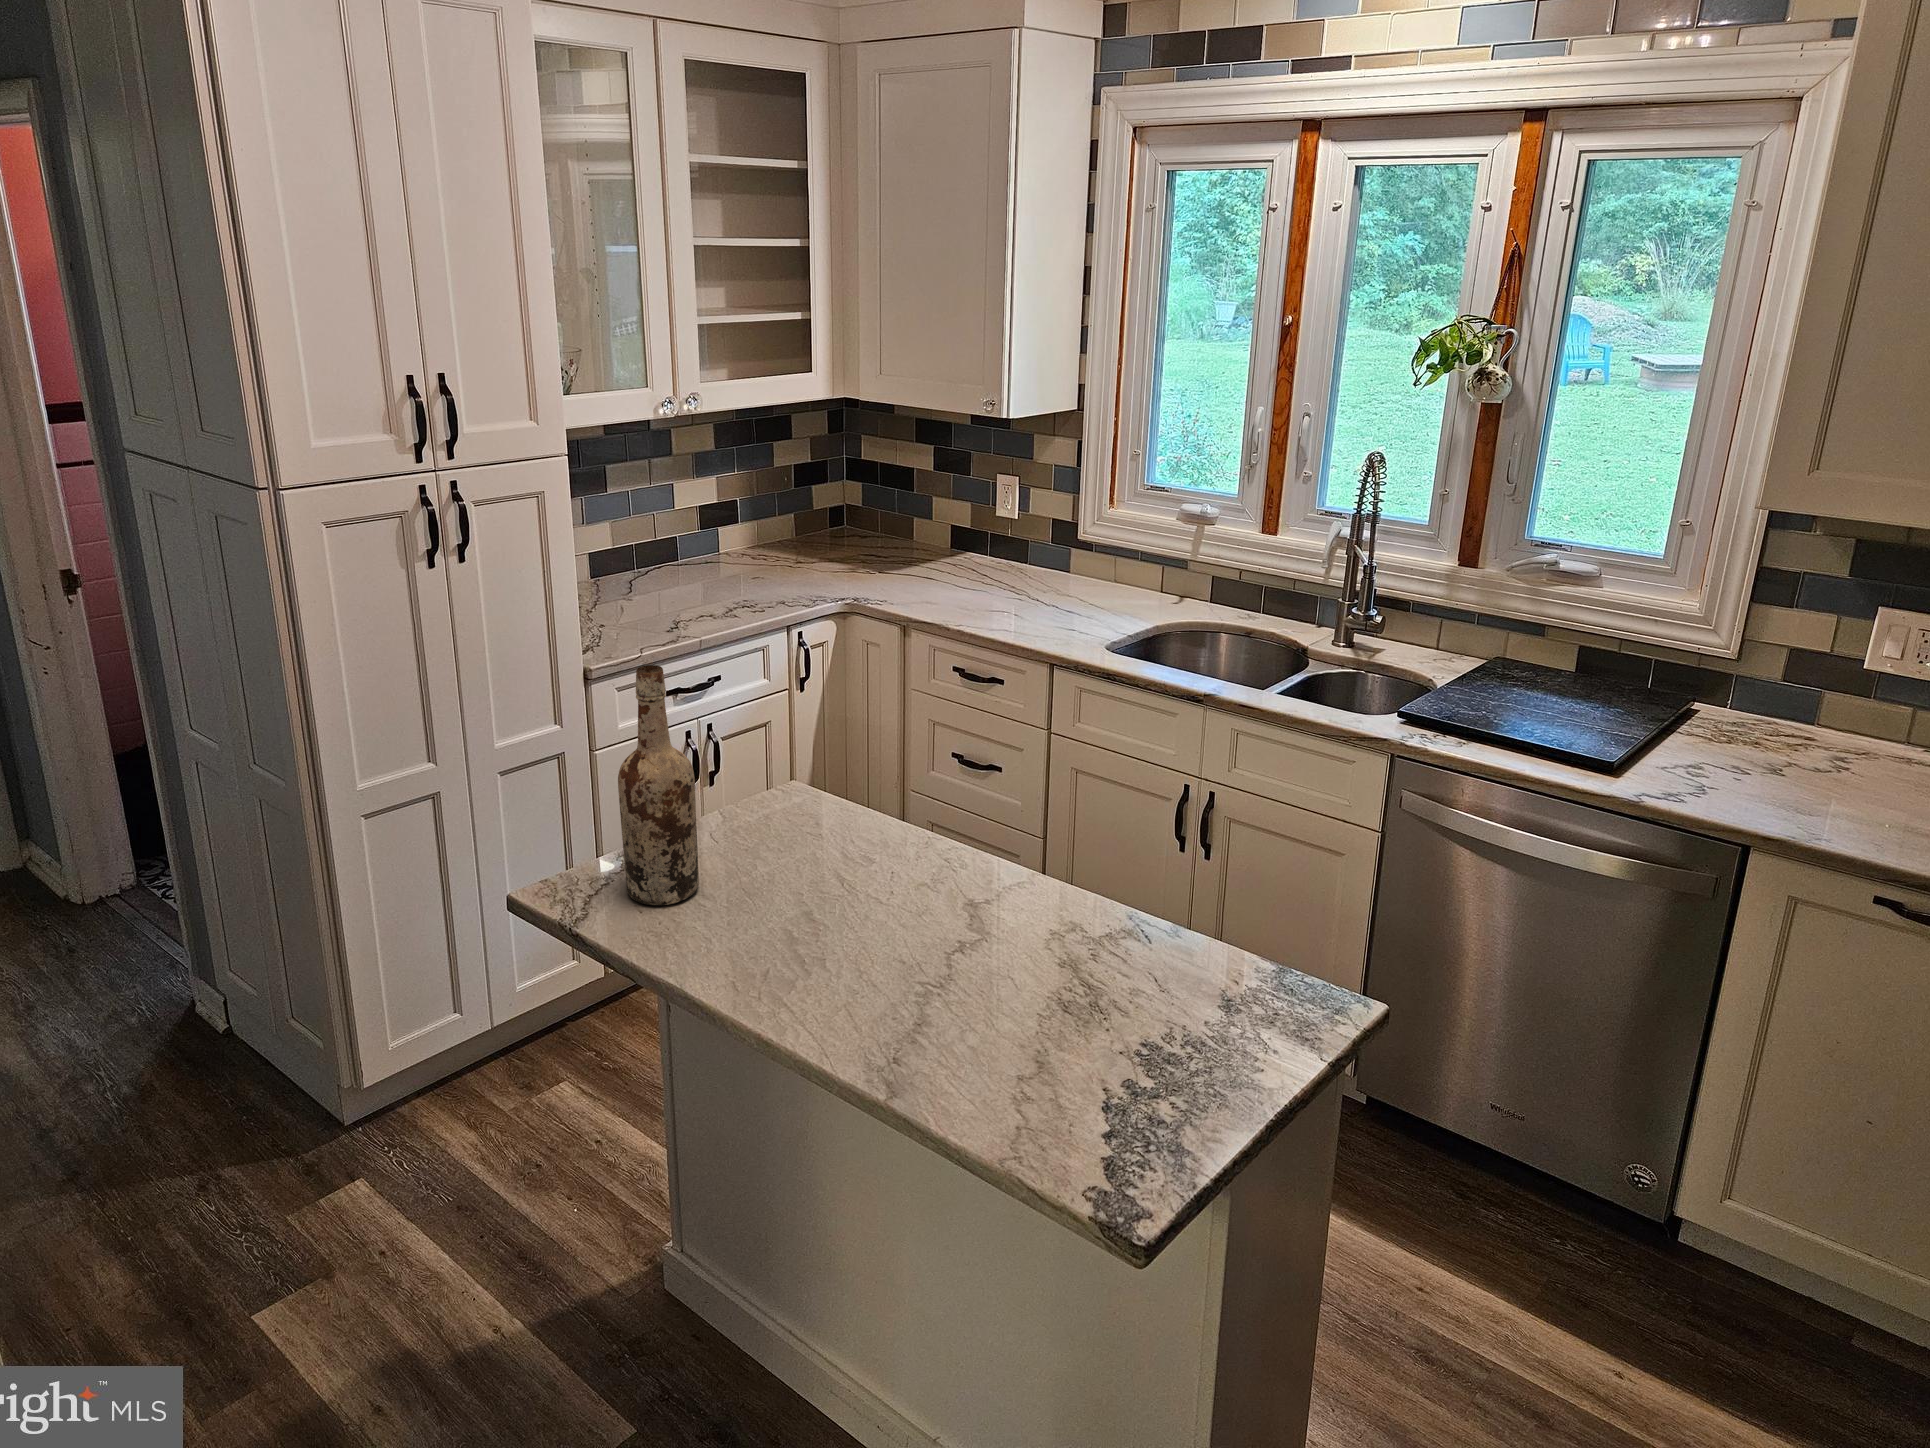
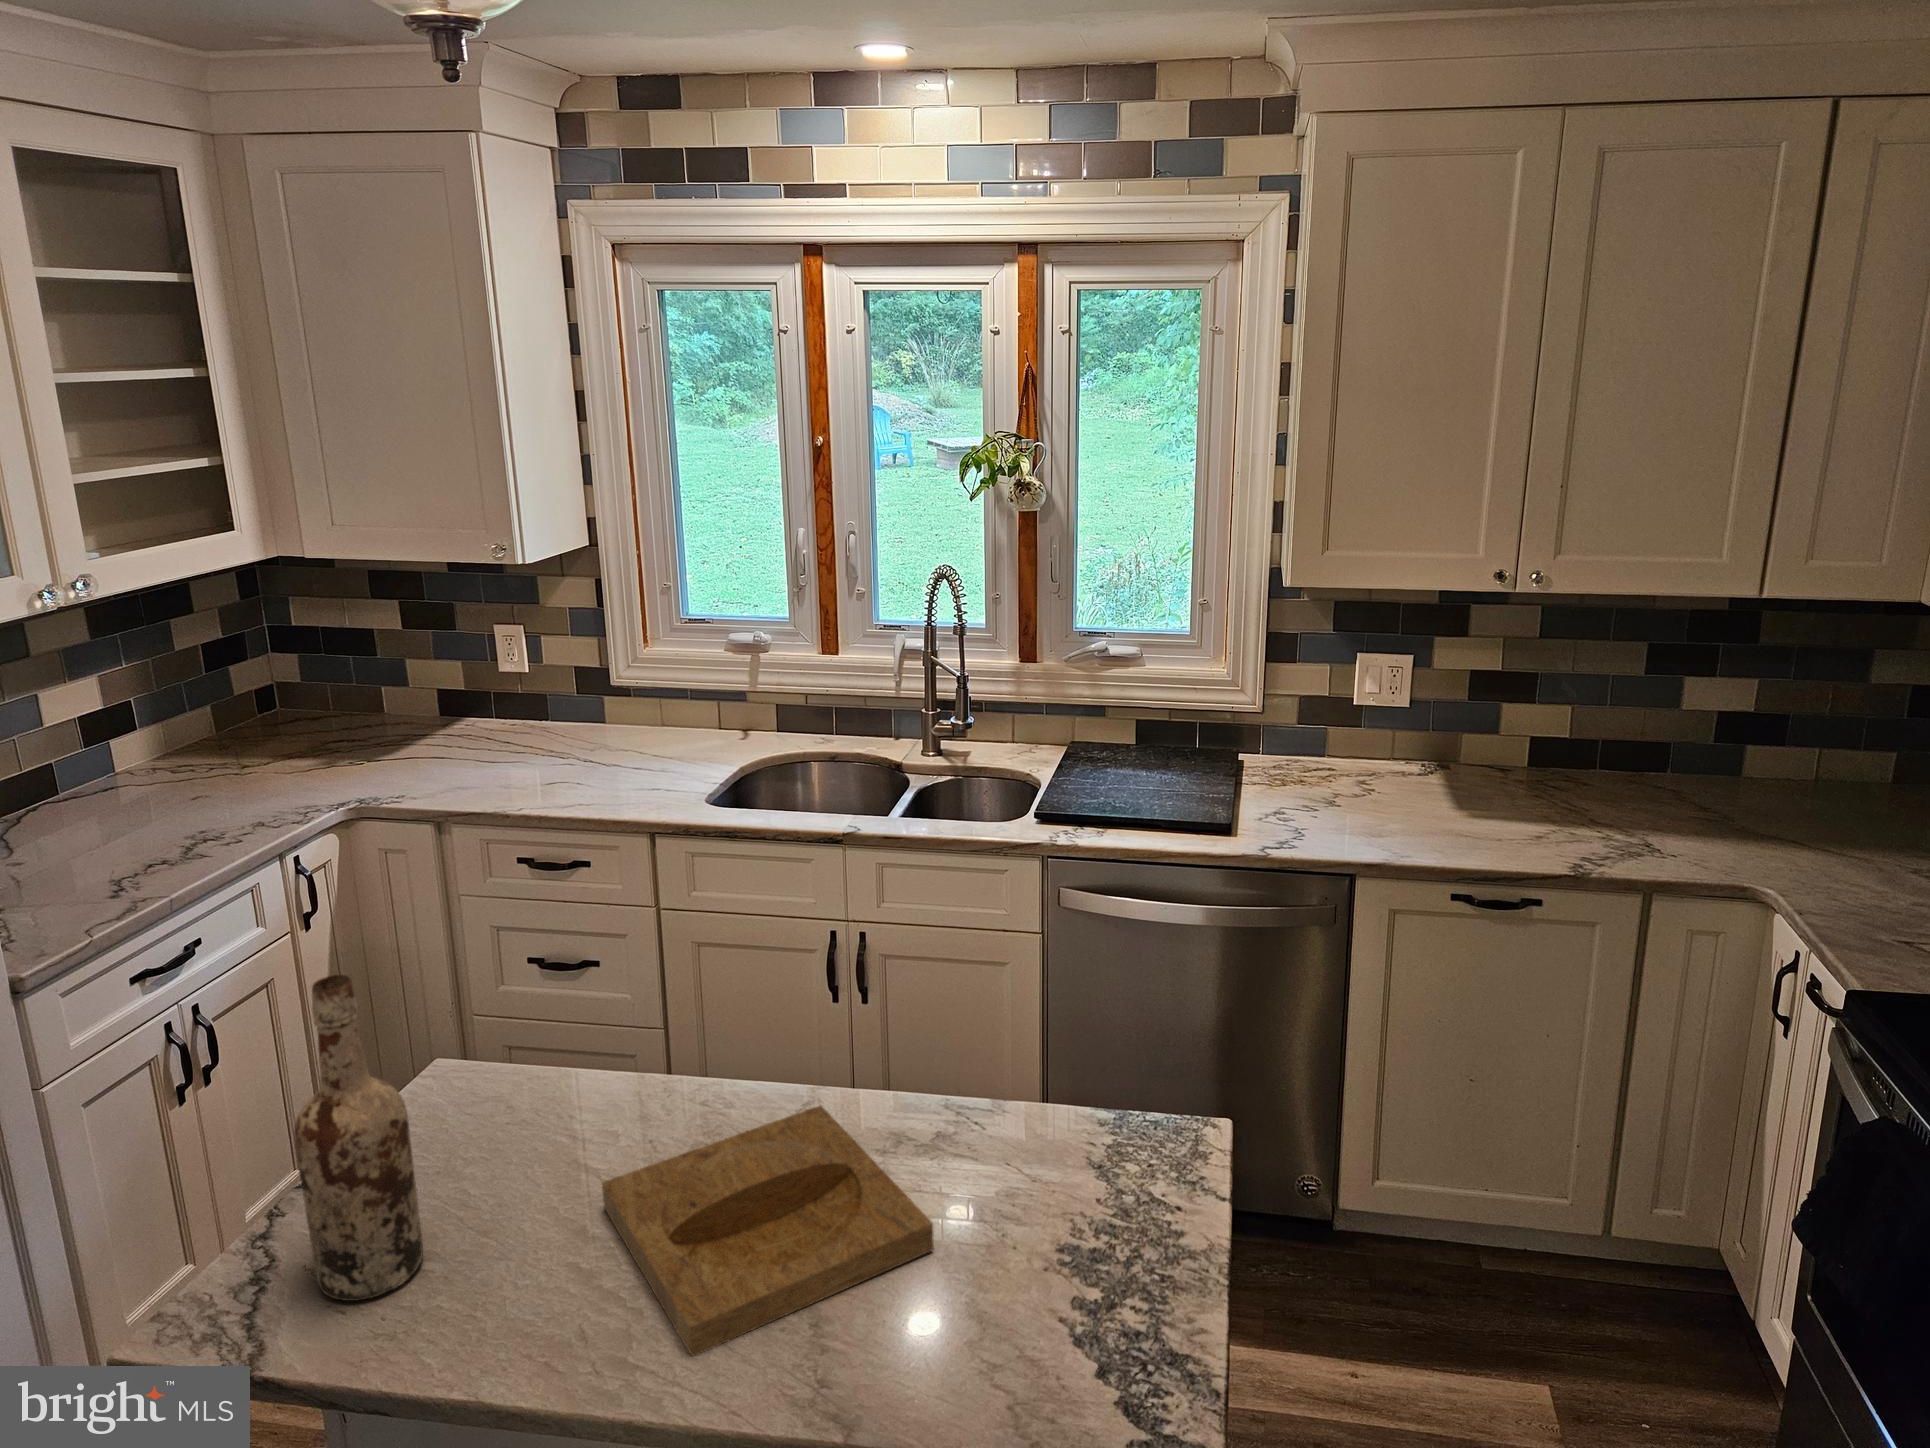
tray: none [817,877,1041,1010] -> present [602,1106,934,1356]

